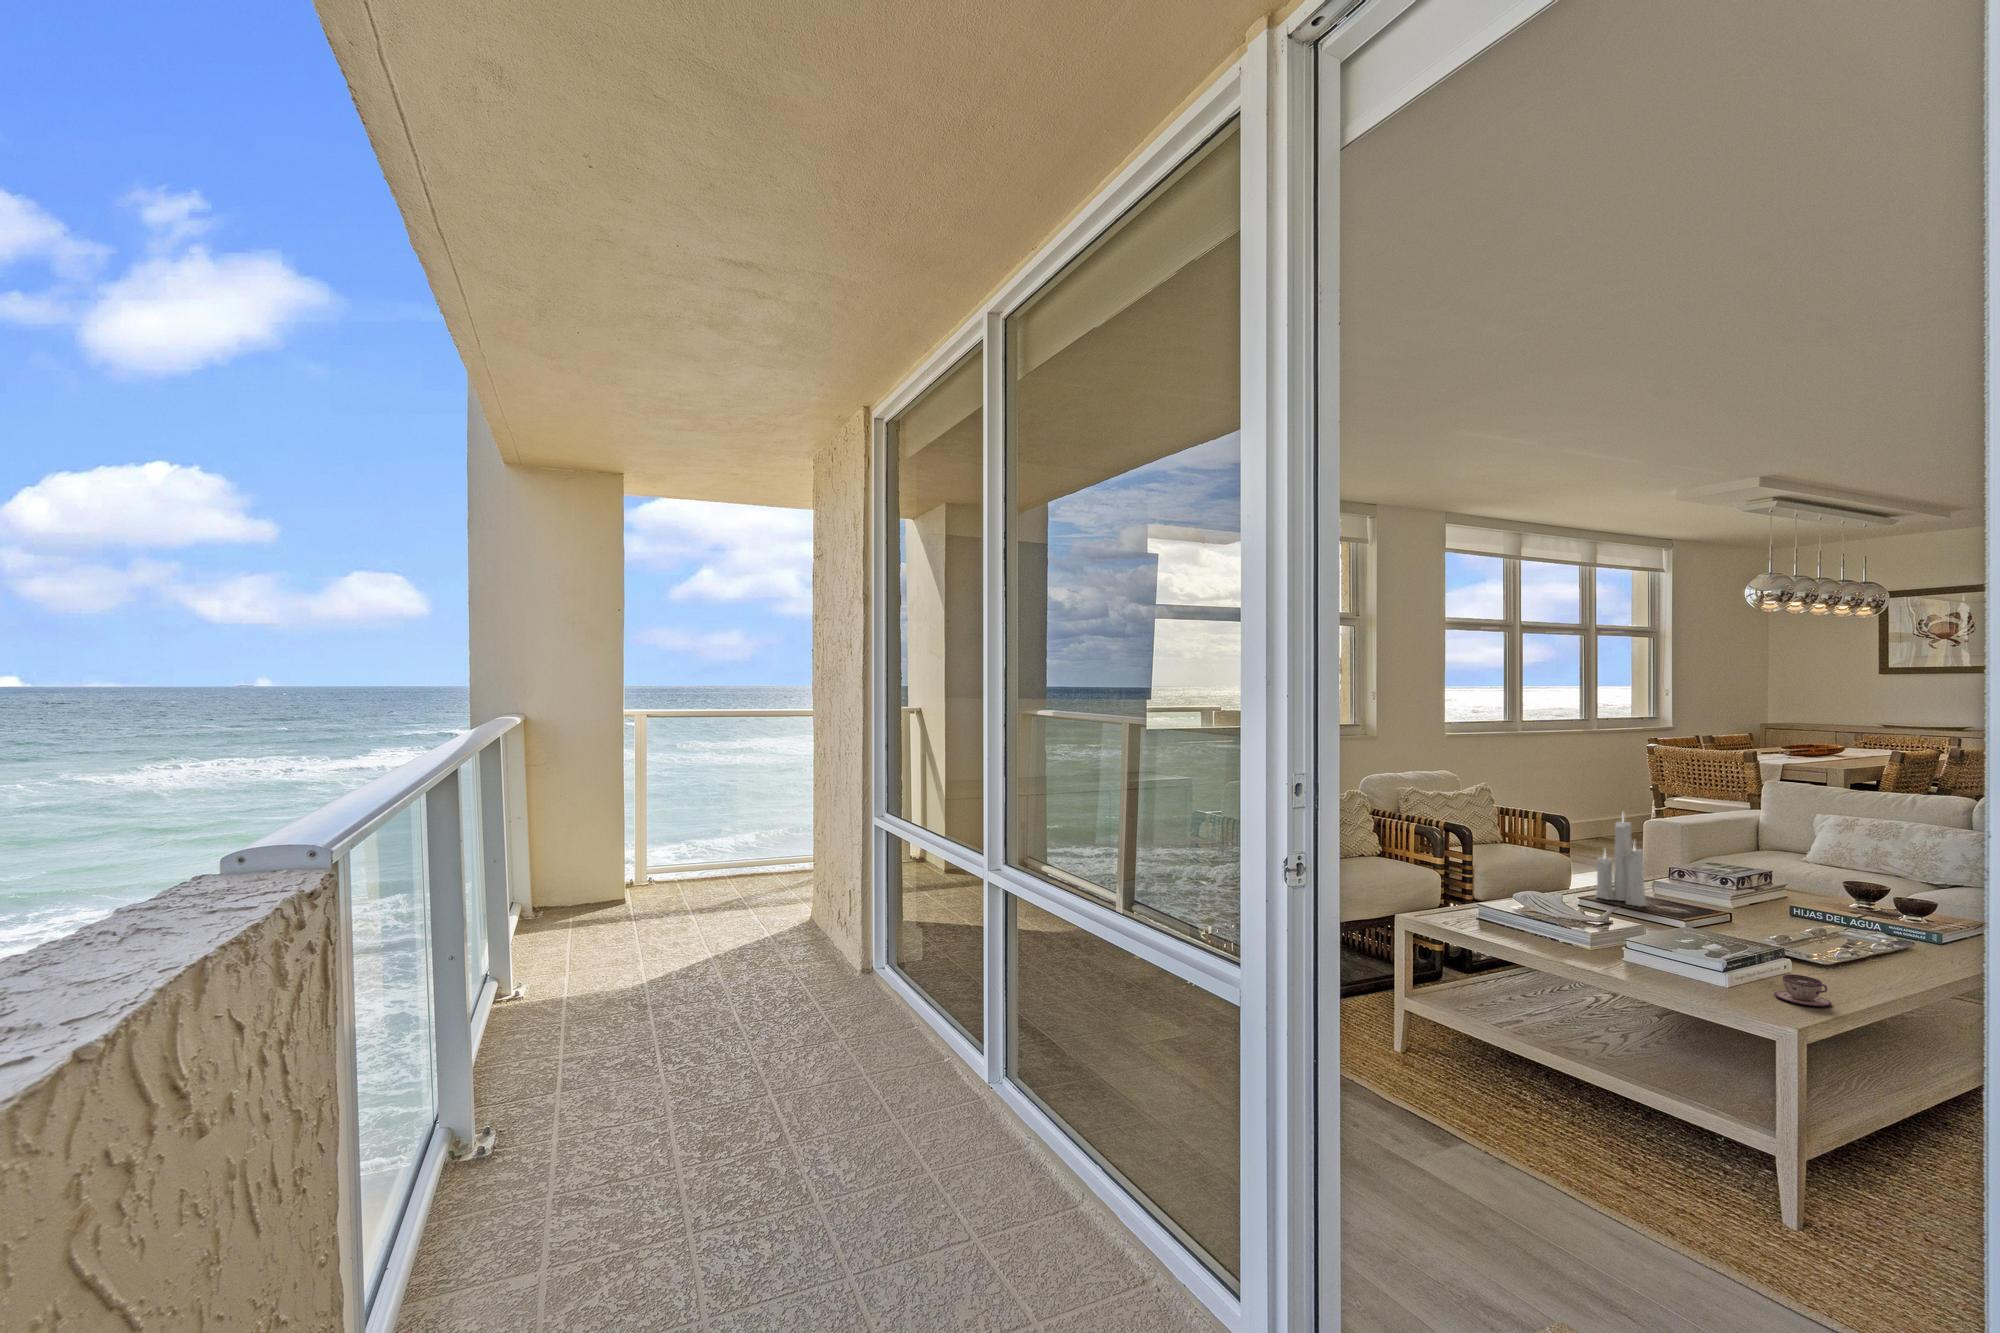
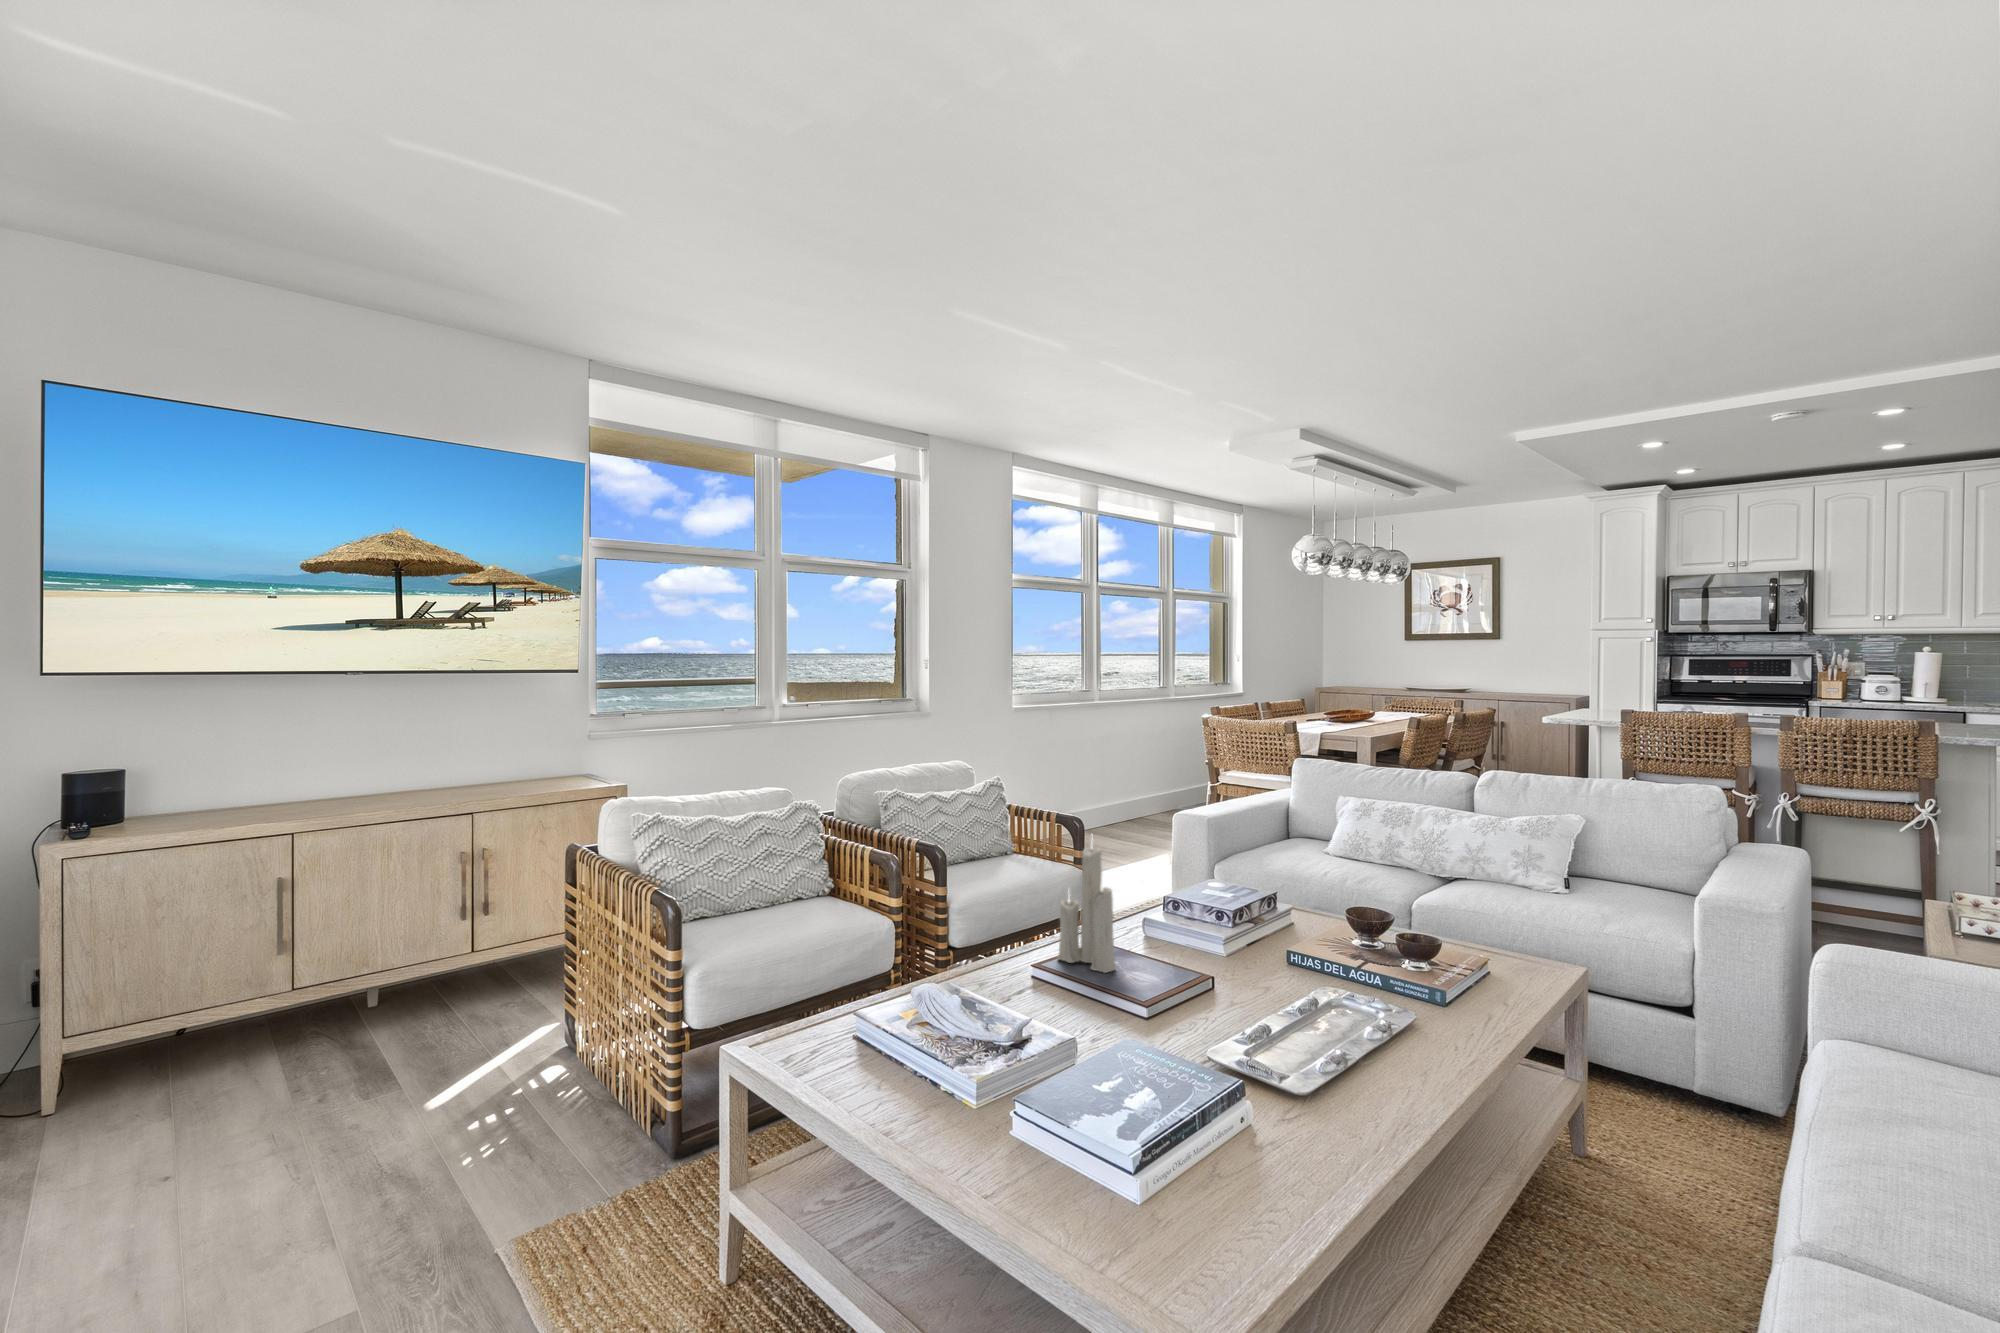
teacup: present [1774,974,1832,1006] -> none [1216,1148,1295,1219]

